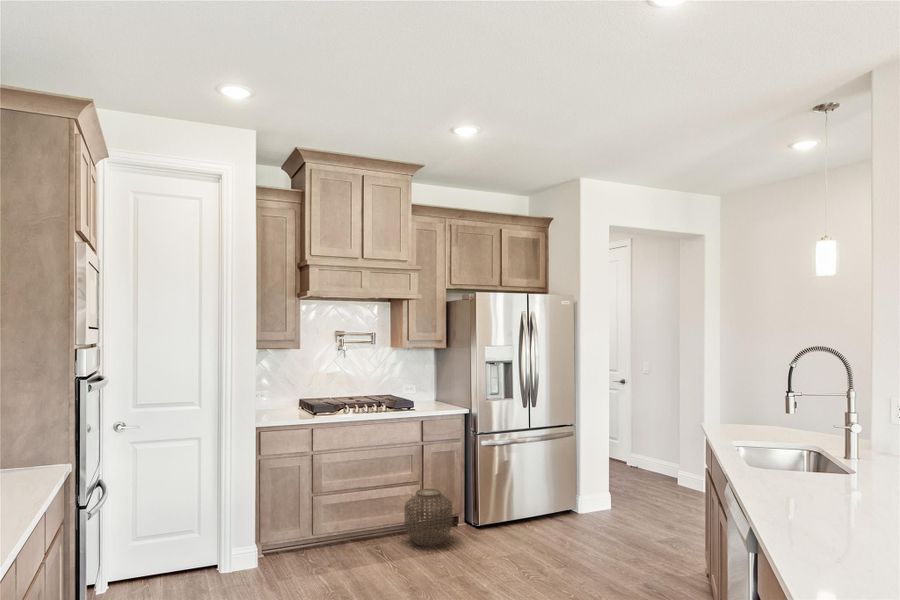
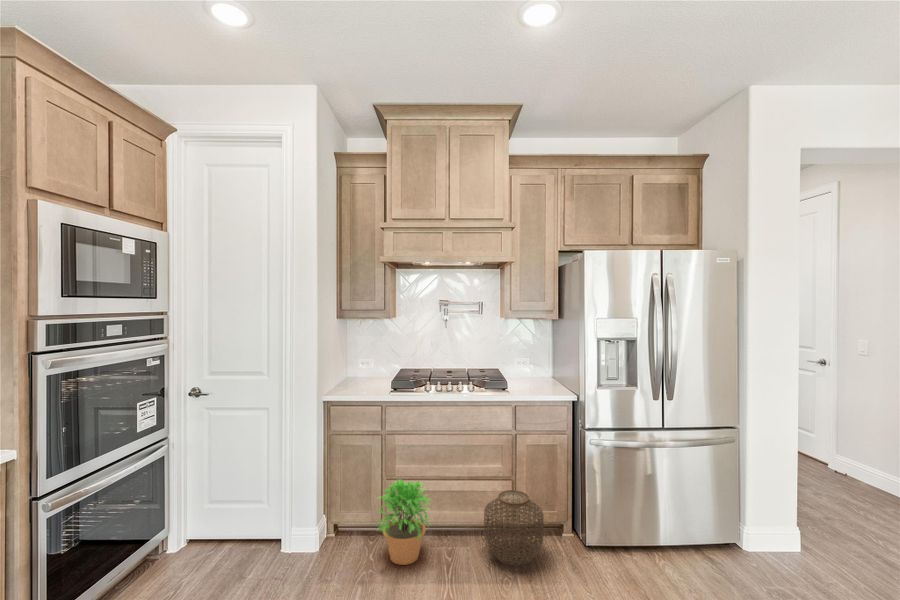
potted plant: none [313,487,370,560] -> present [378,479,429,565]

